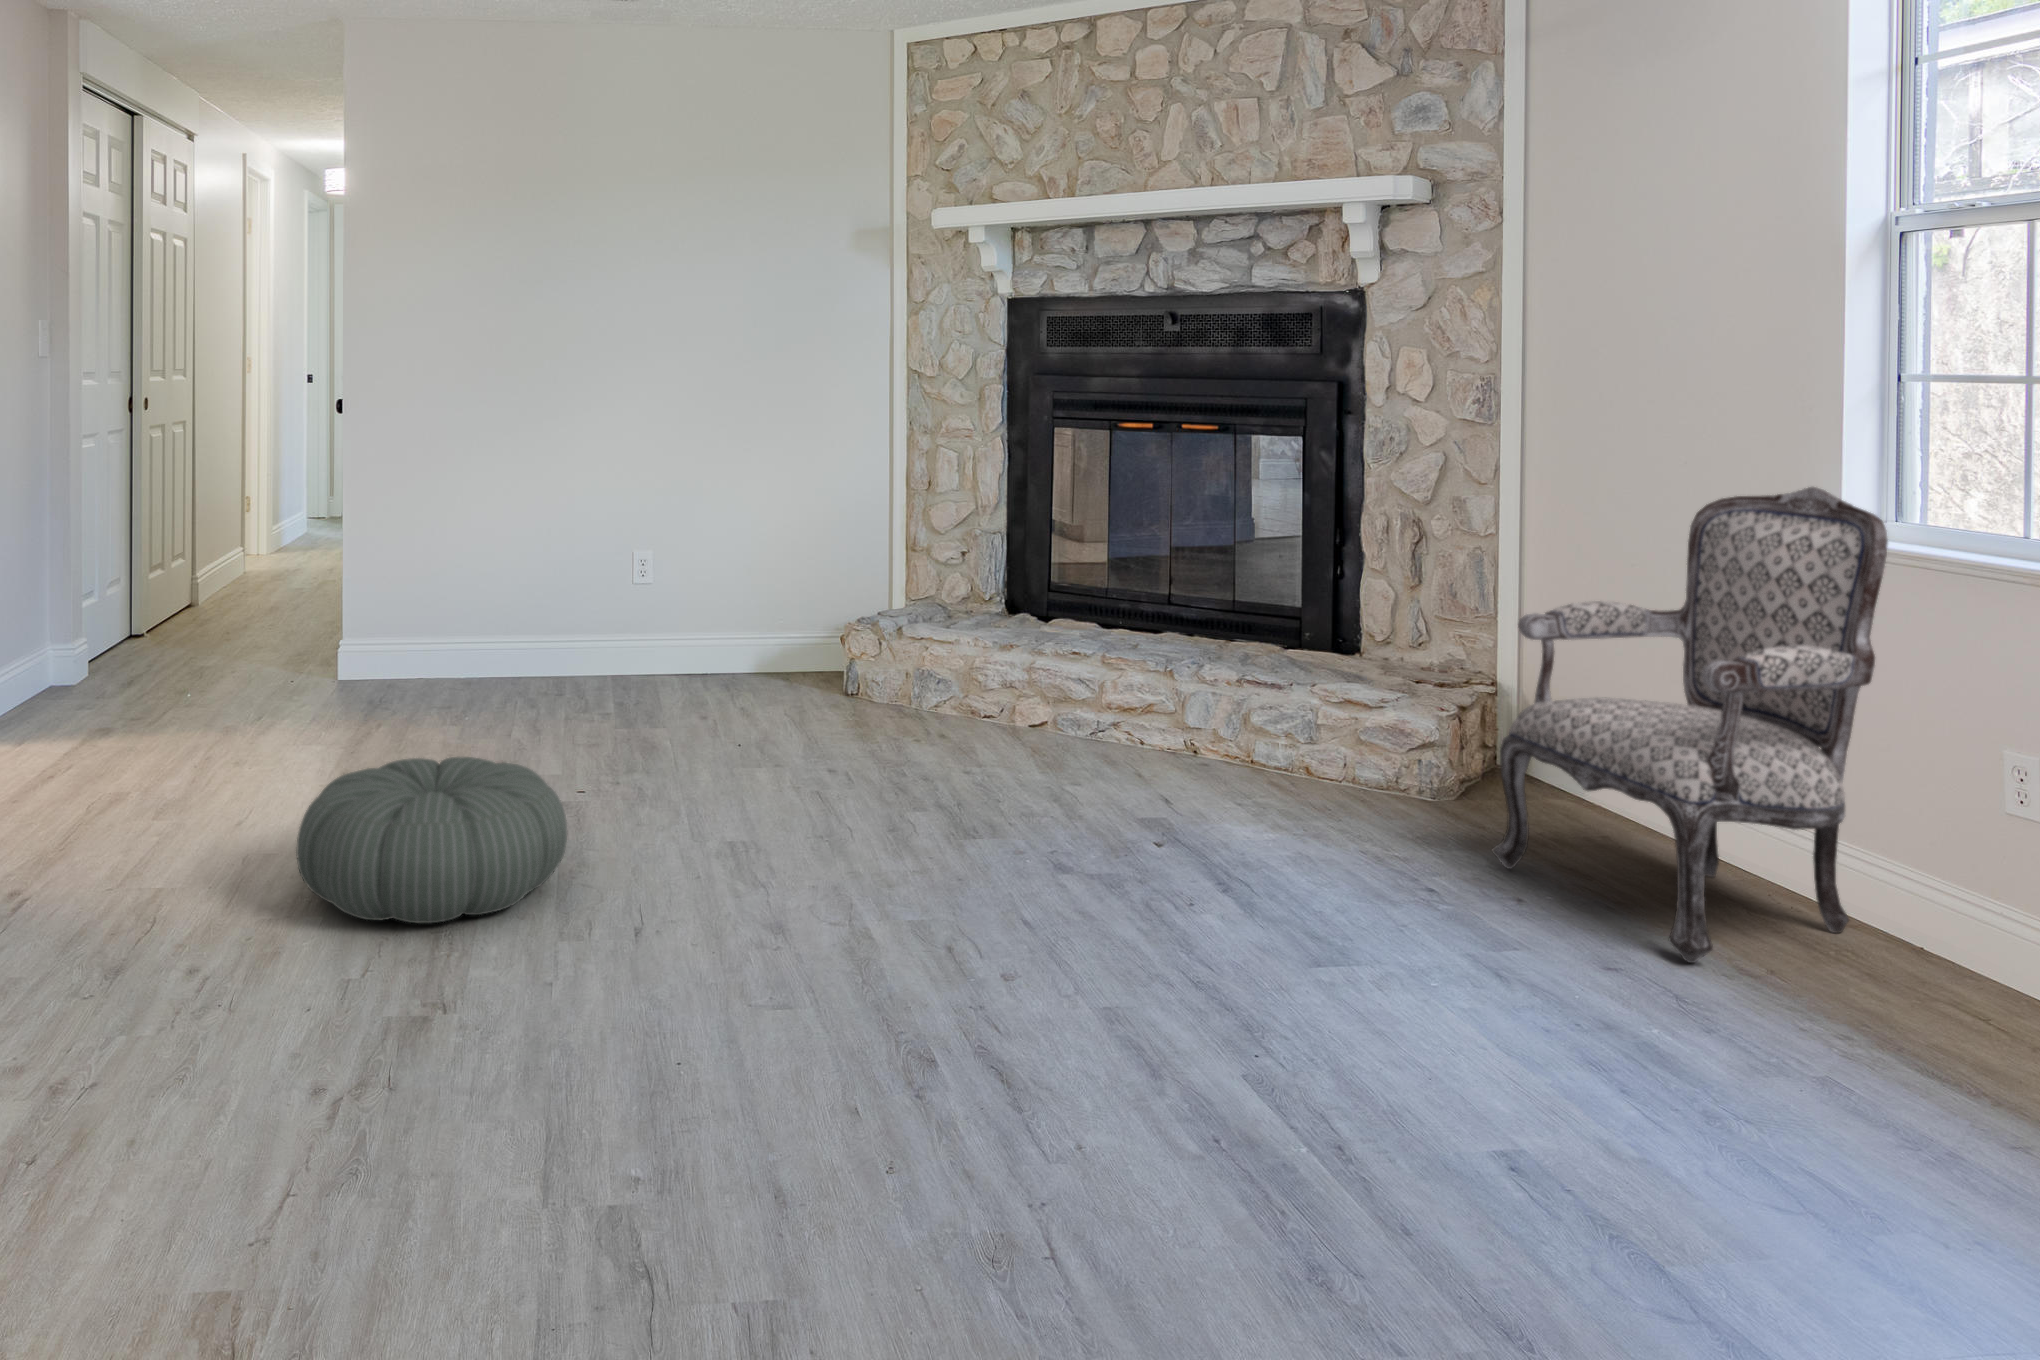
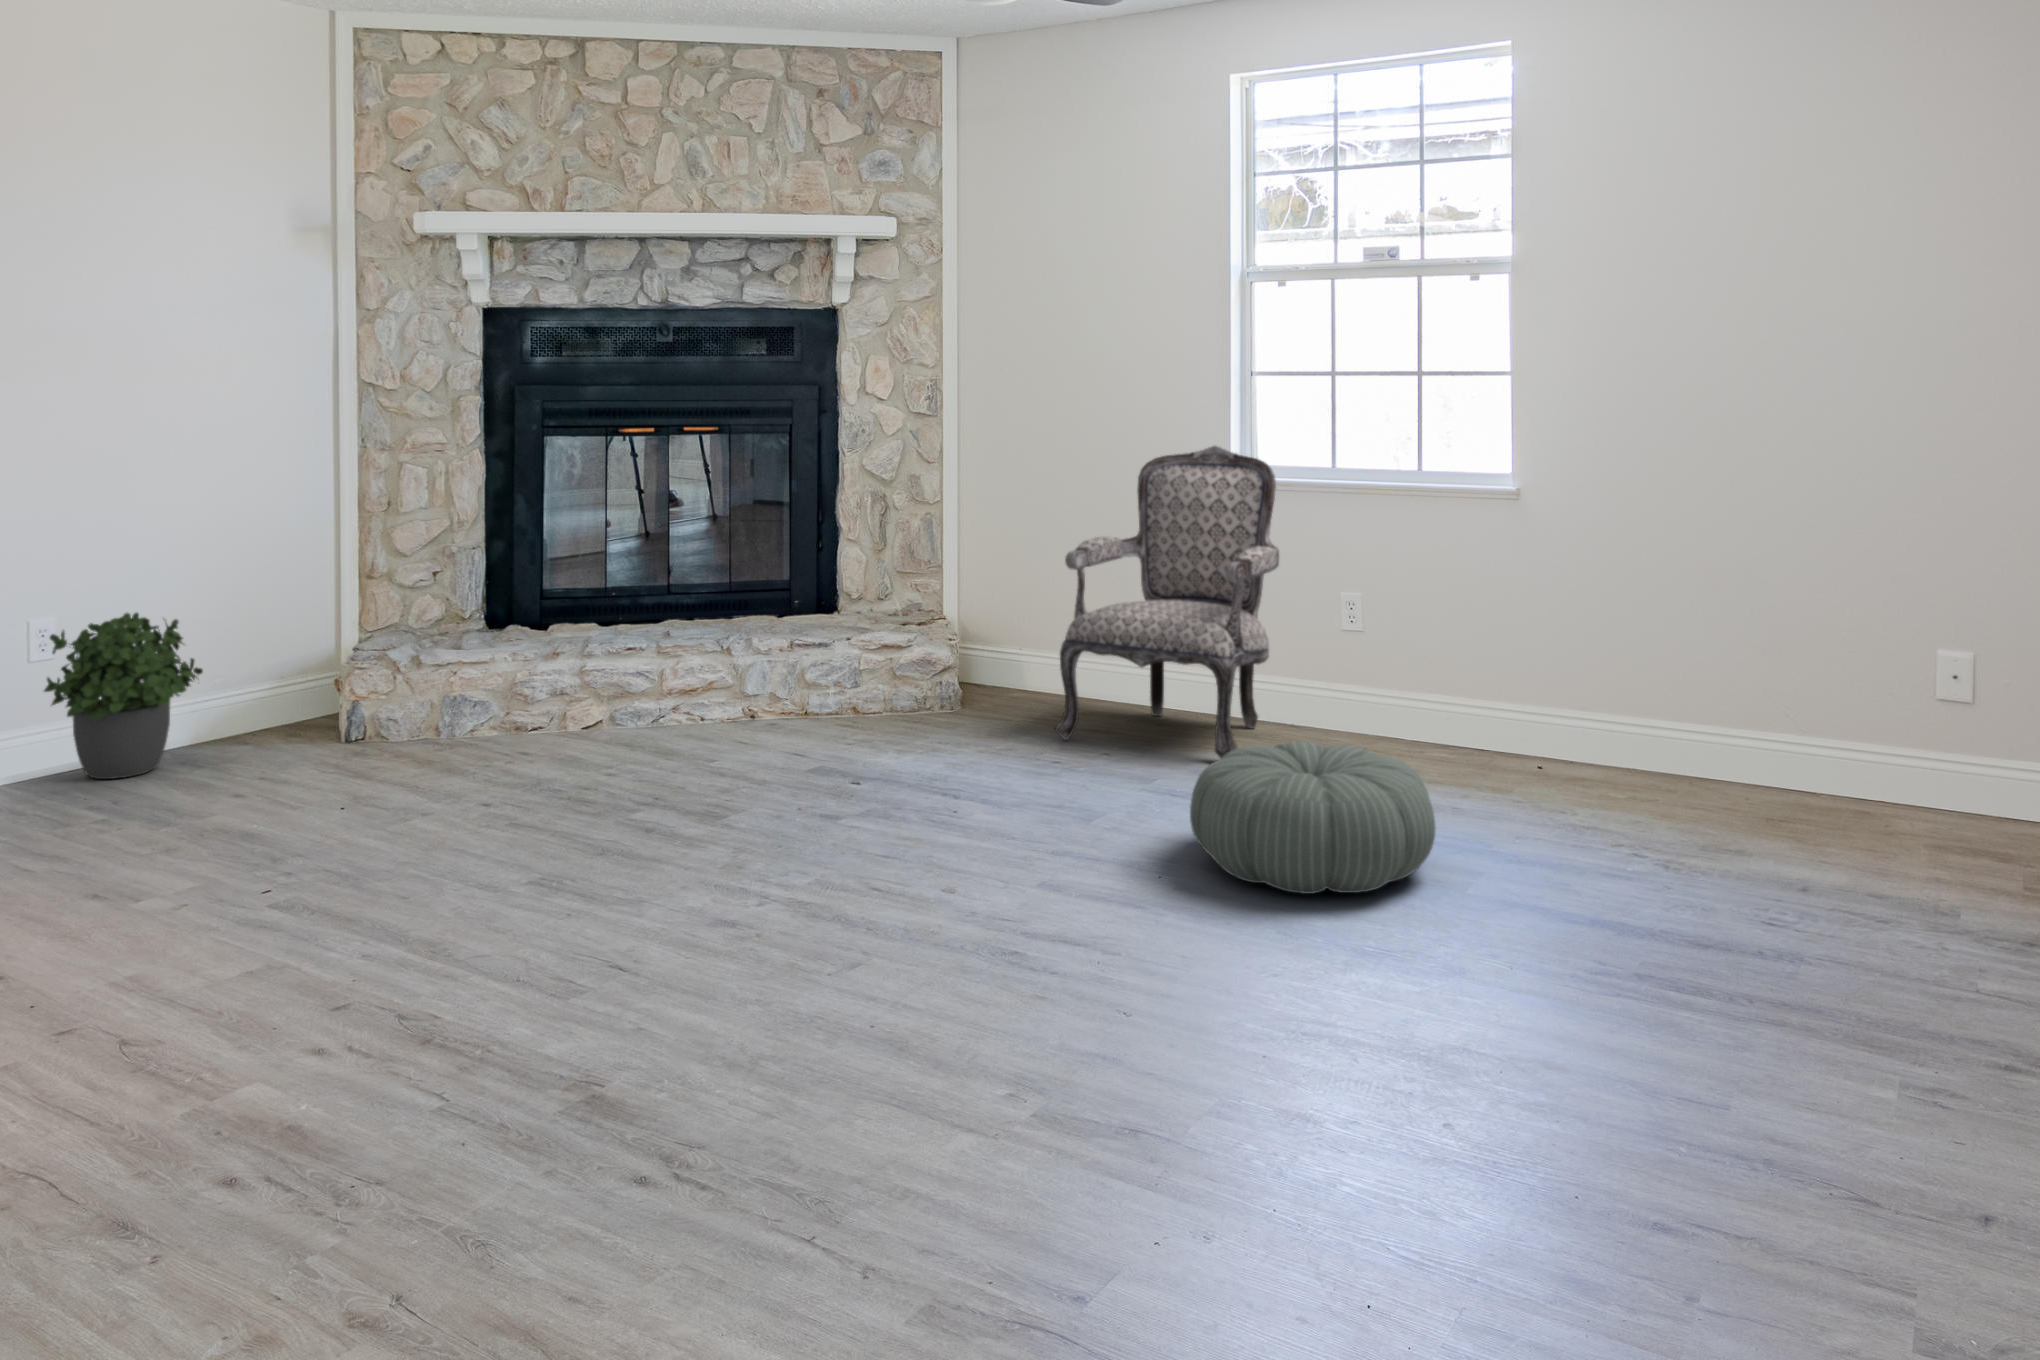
potted plant: none [633,552,742,687] -> present [44,613,203,779]
pouf: present [296,757,567,923] -> present [1190,741,1436,894]

